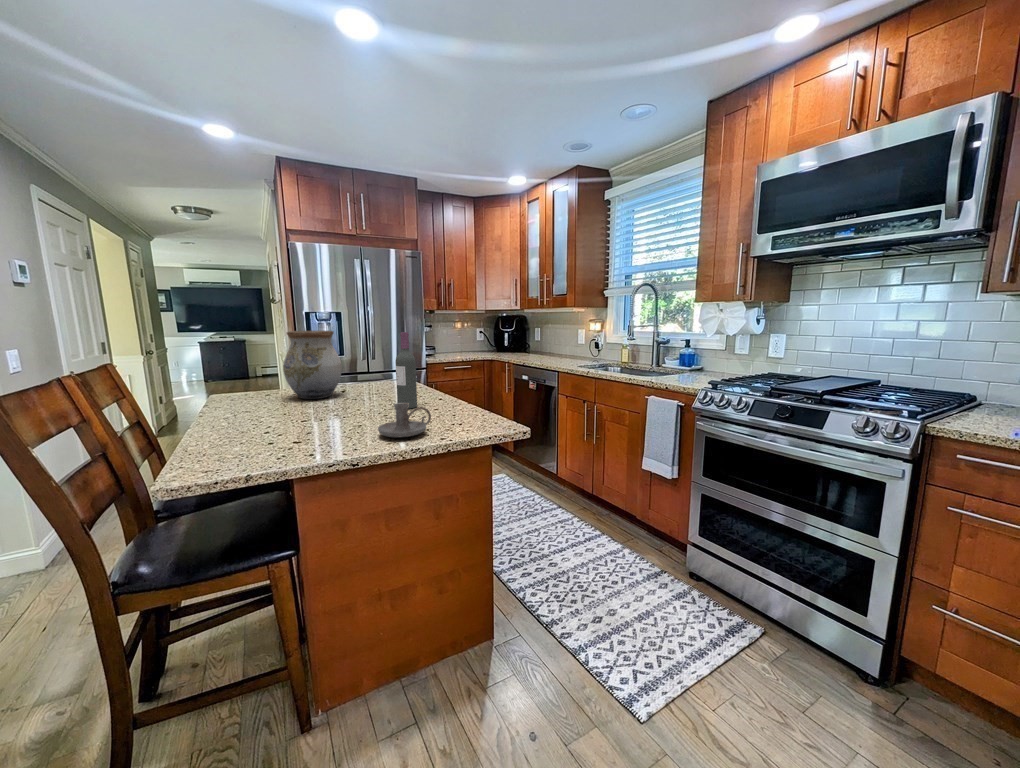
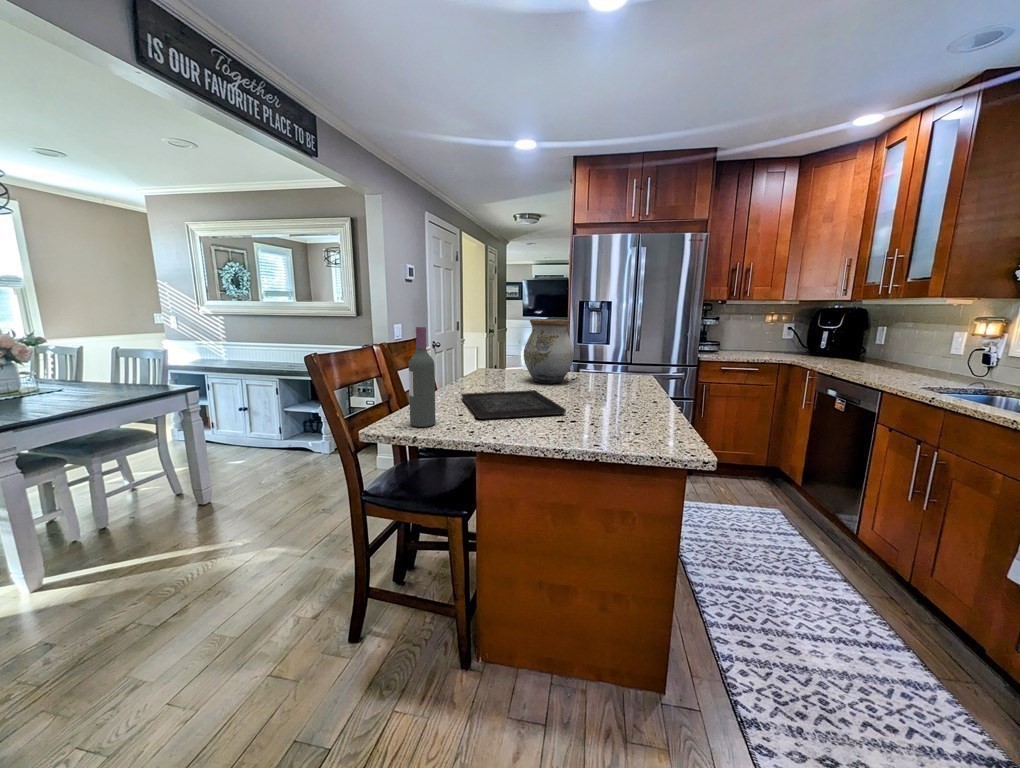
wine bottle: present [396,332,417,409] -> present [409,327,435,427]
candle holder: present [378,403,431,437] -> none [548,399,608,435]
tray: none [233,406,377,443] -> present [462,390,566,419]

